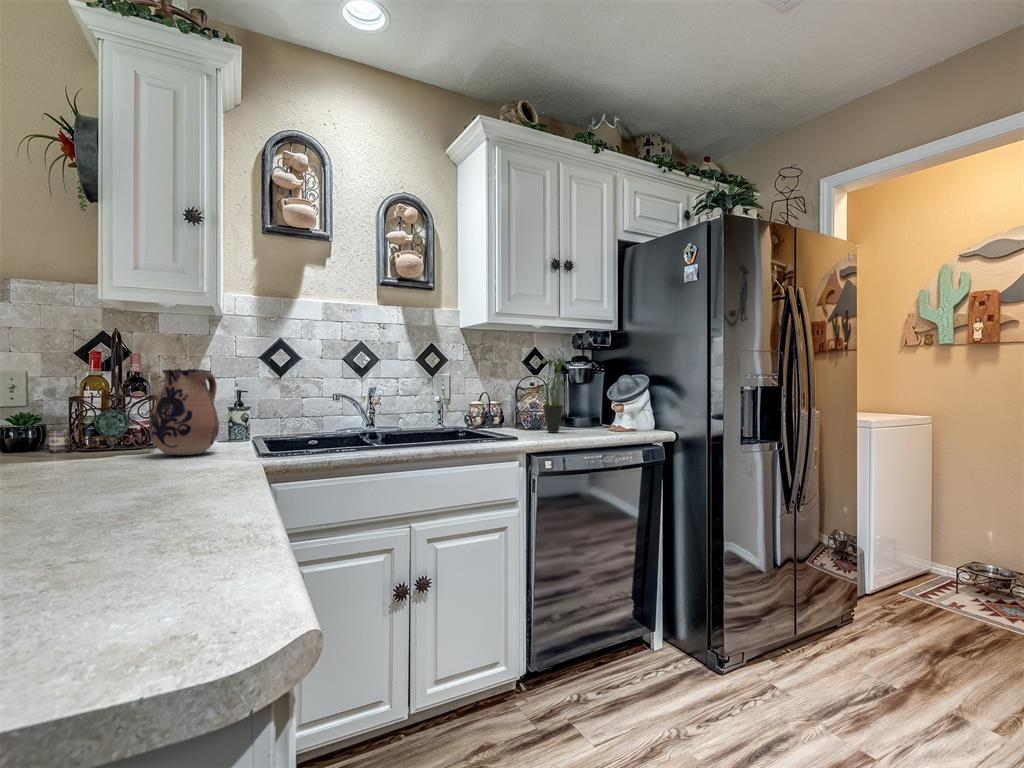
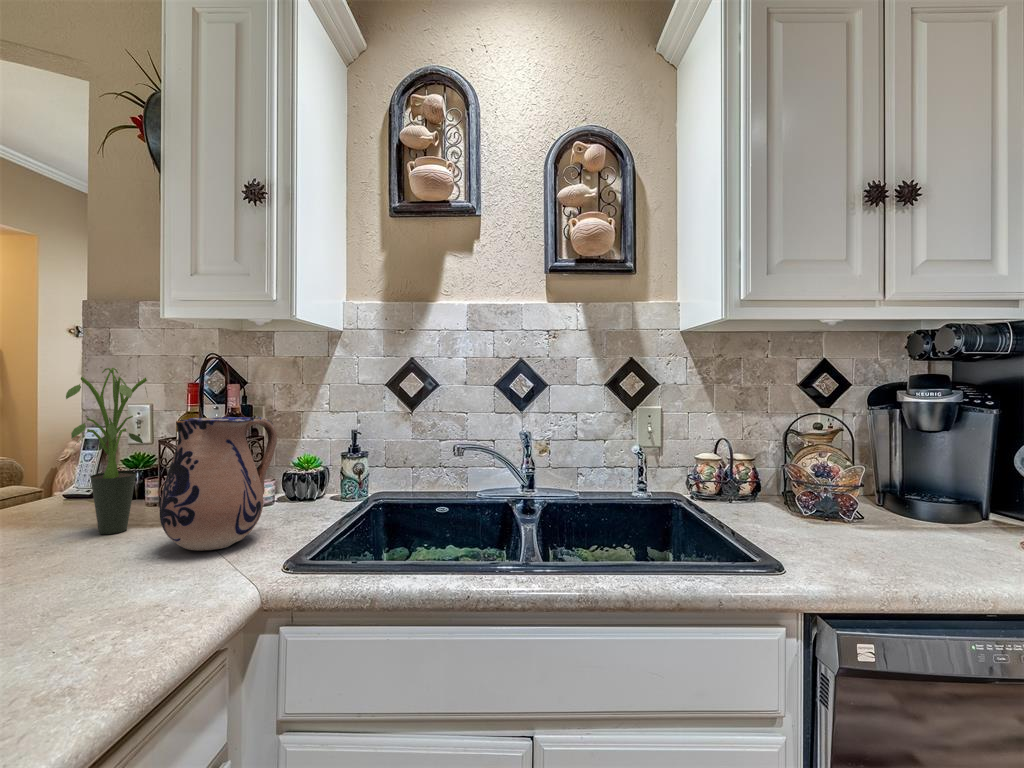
potted plant: present [539,357,567,433] -> present [66,368,147,534]

